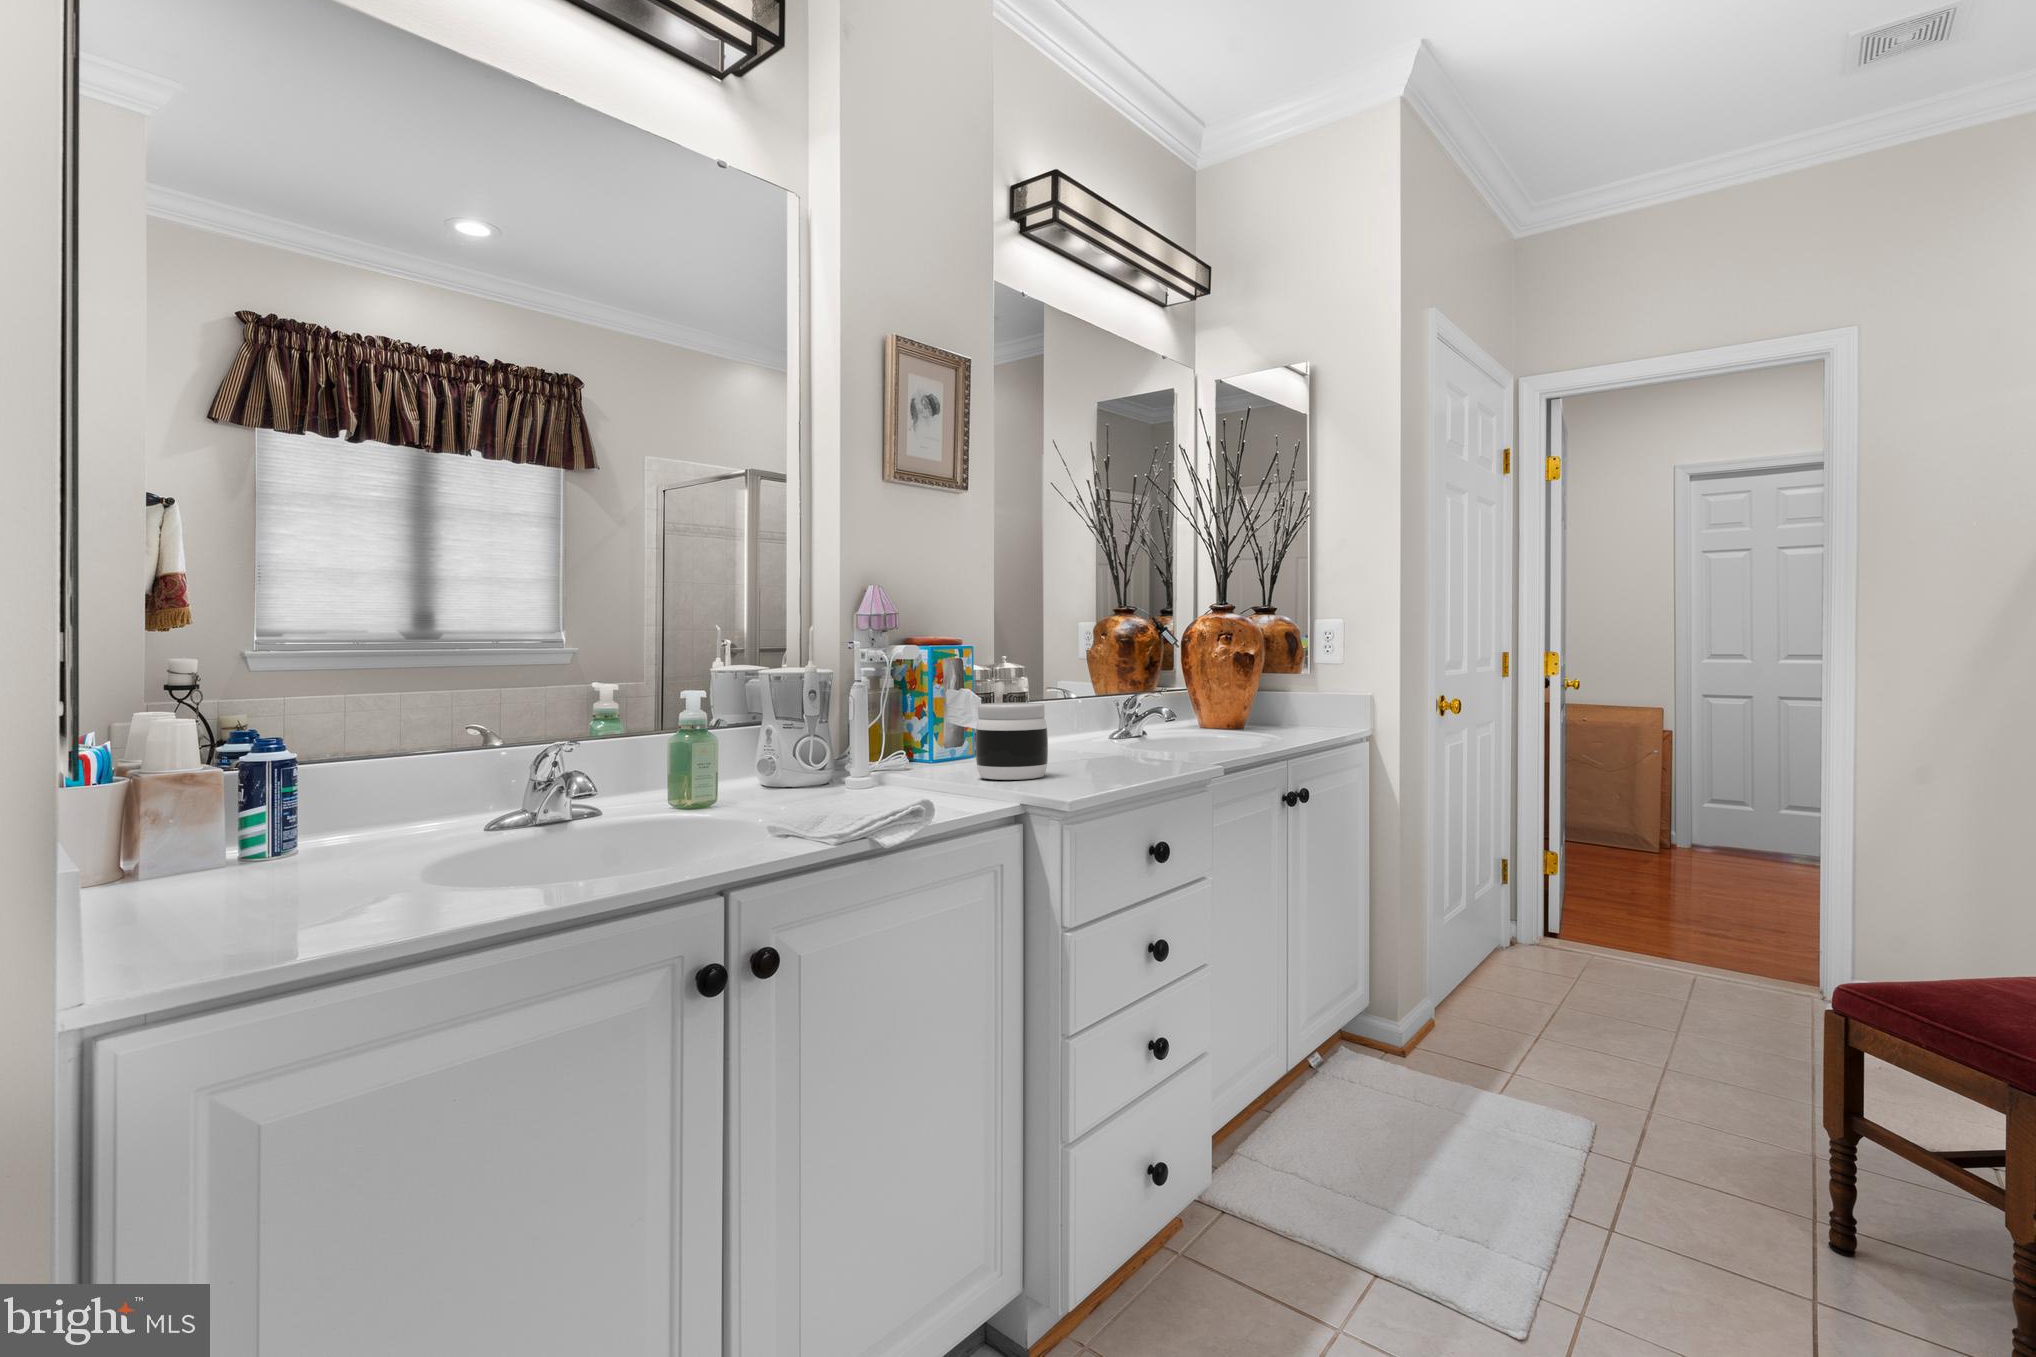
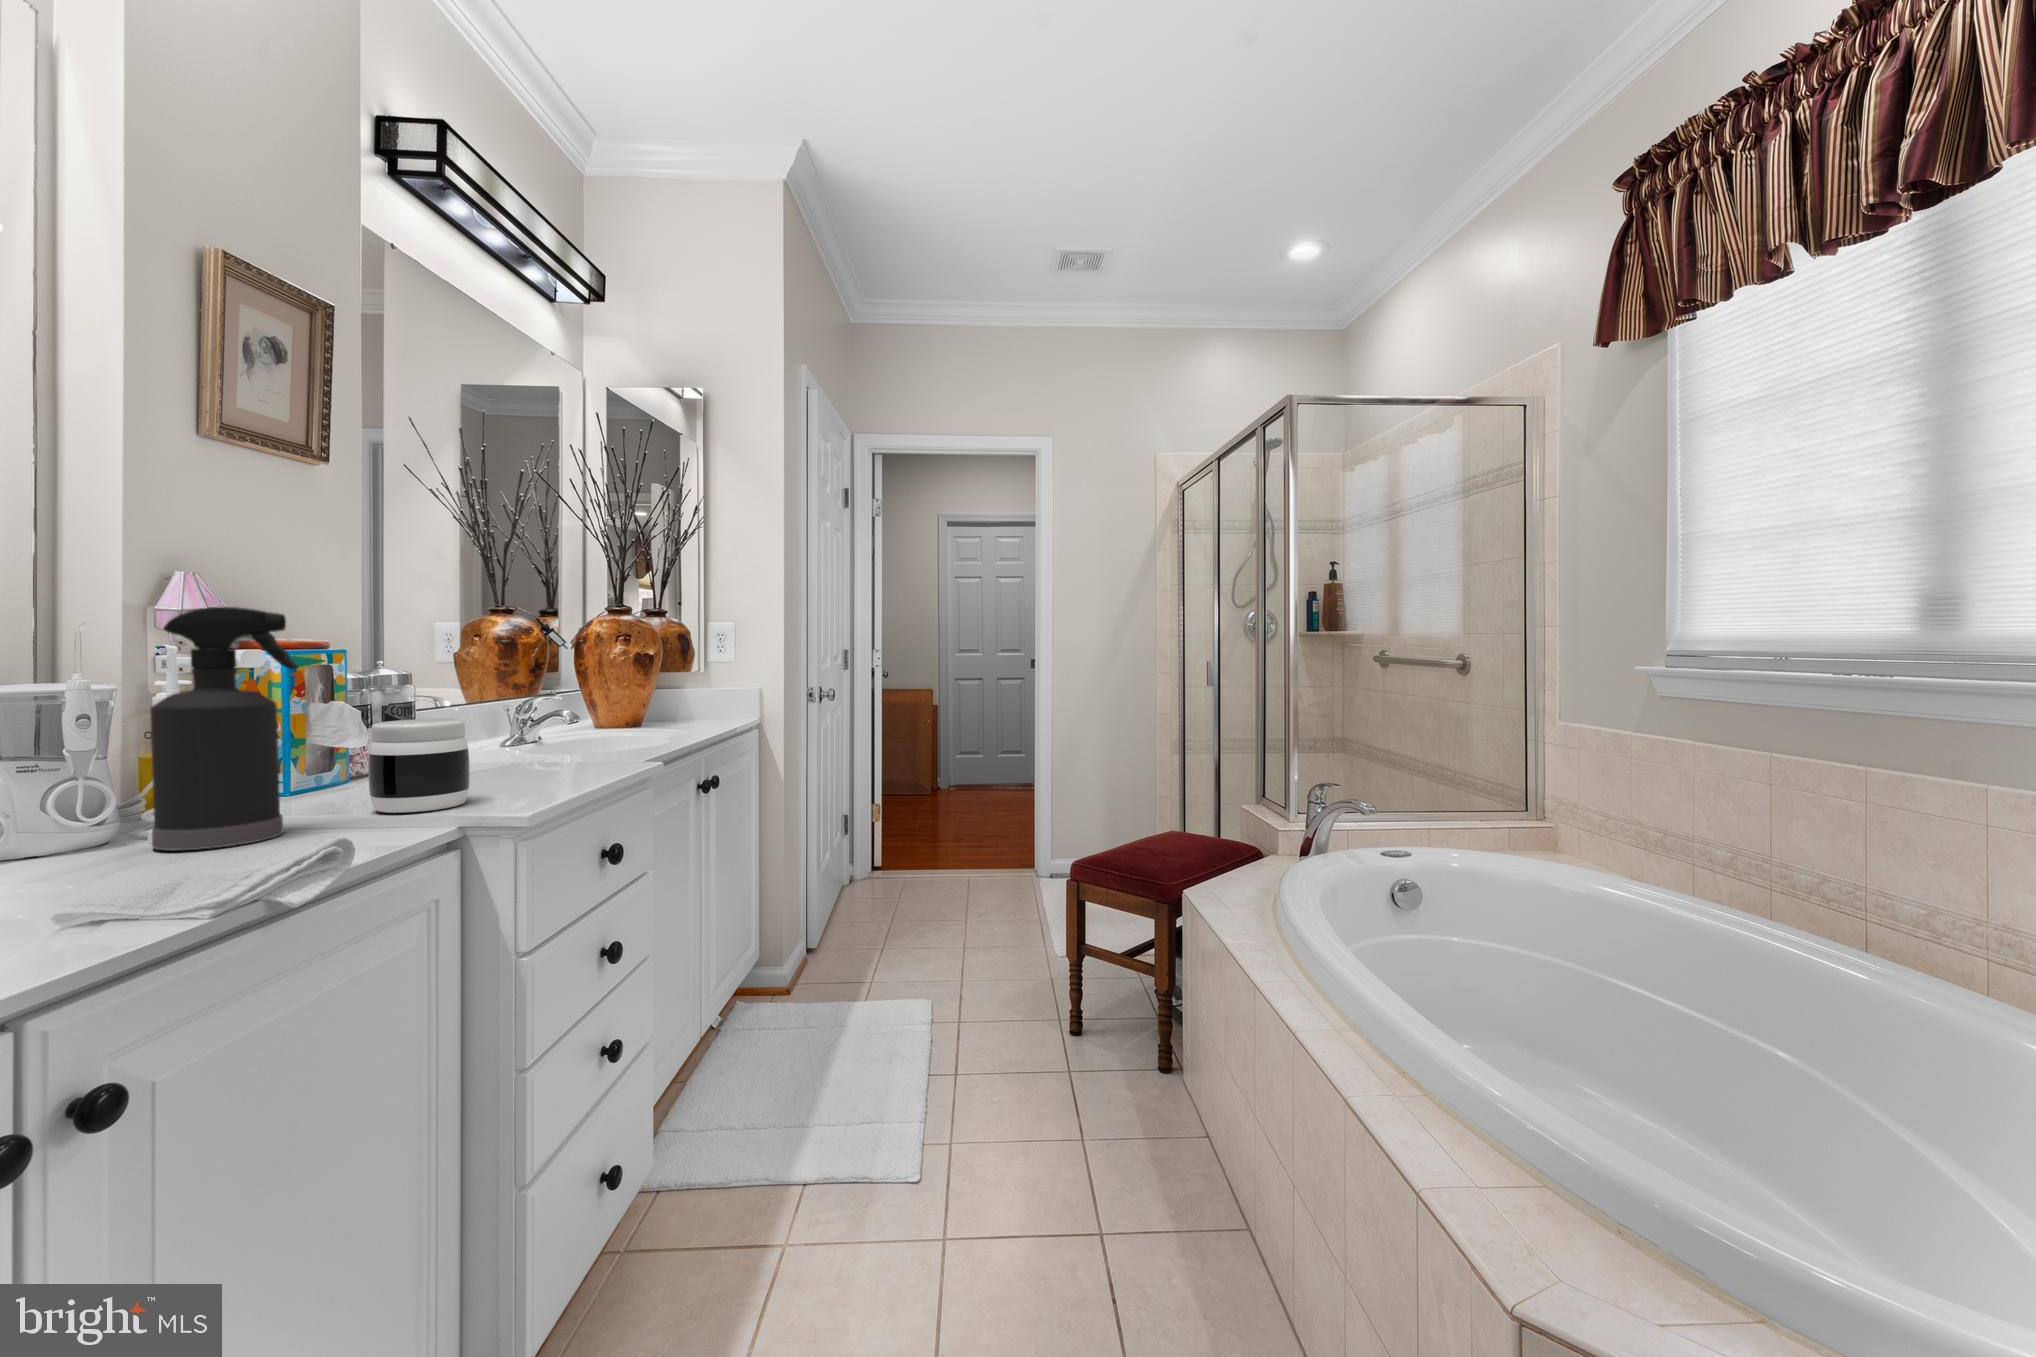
spray bottle: none [841,609,927,791] -> present [150,607,298,851]

